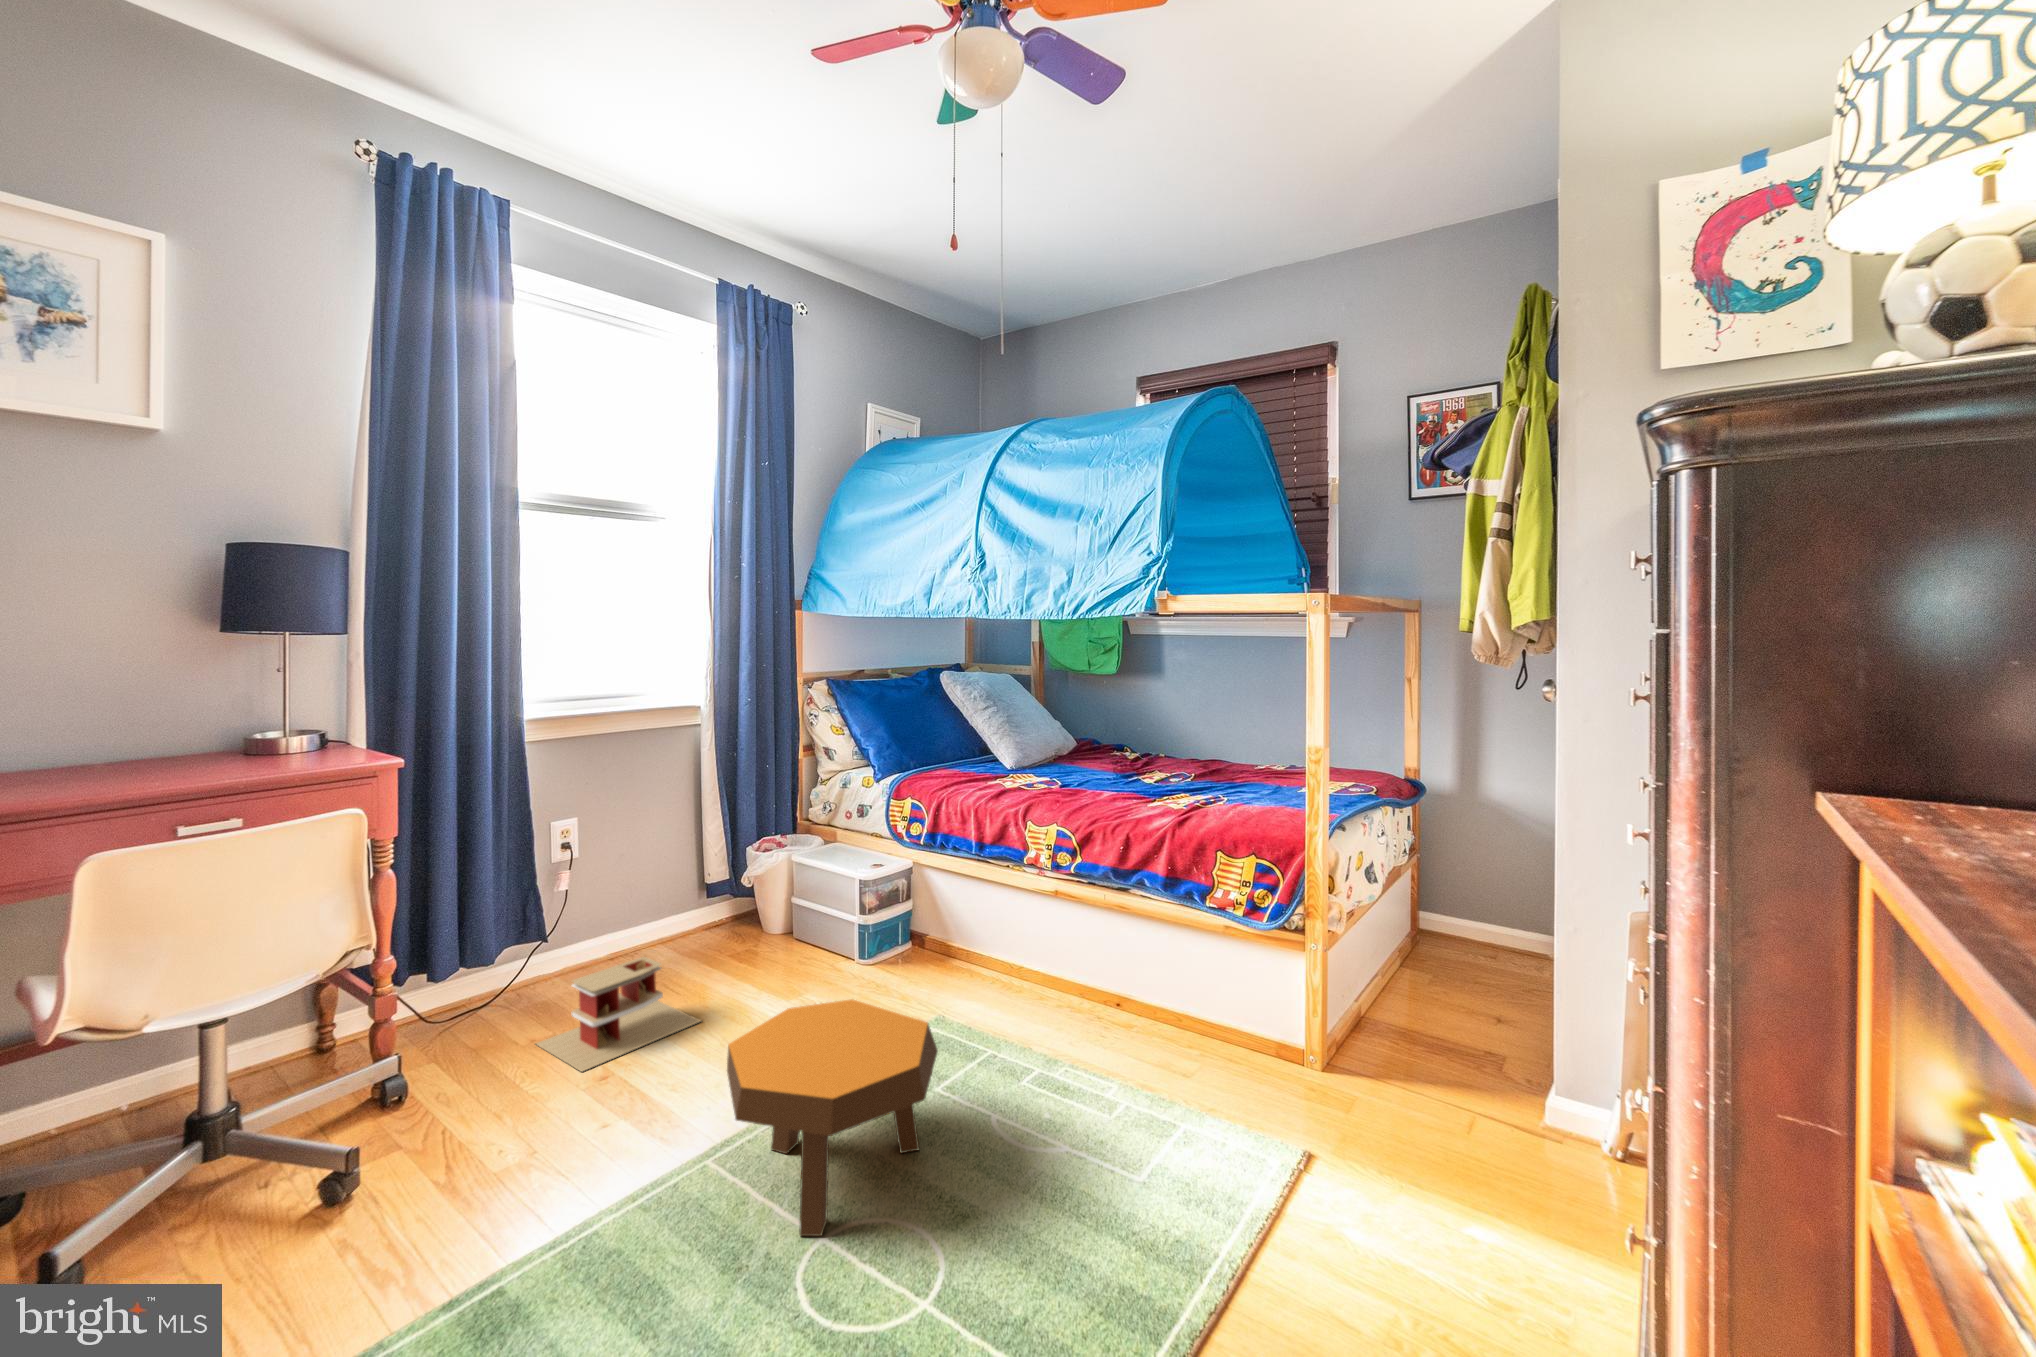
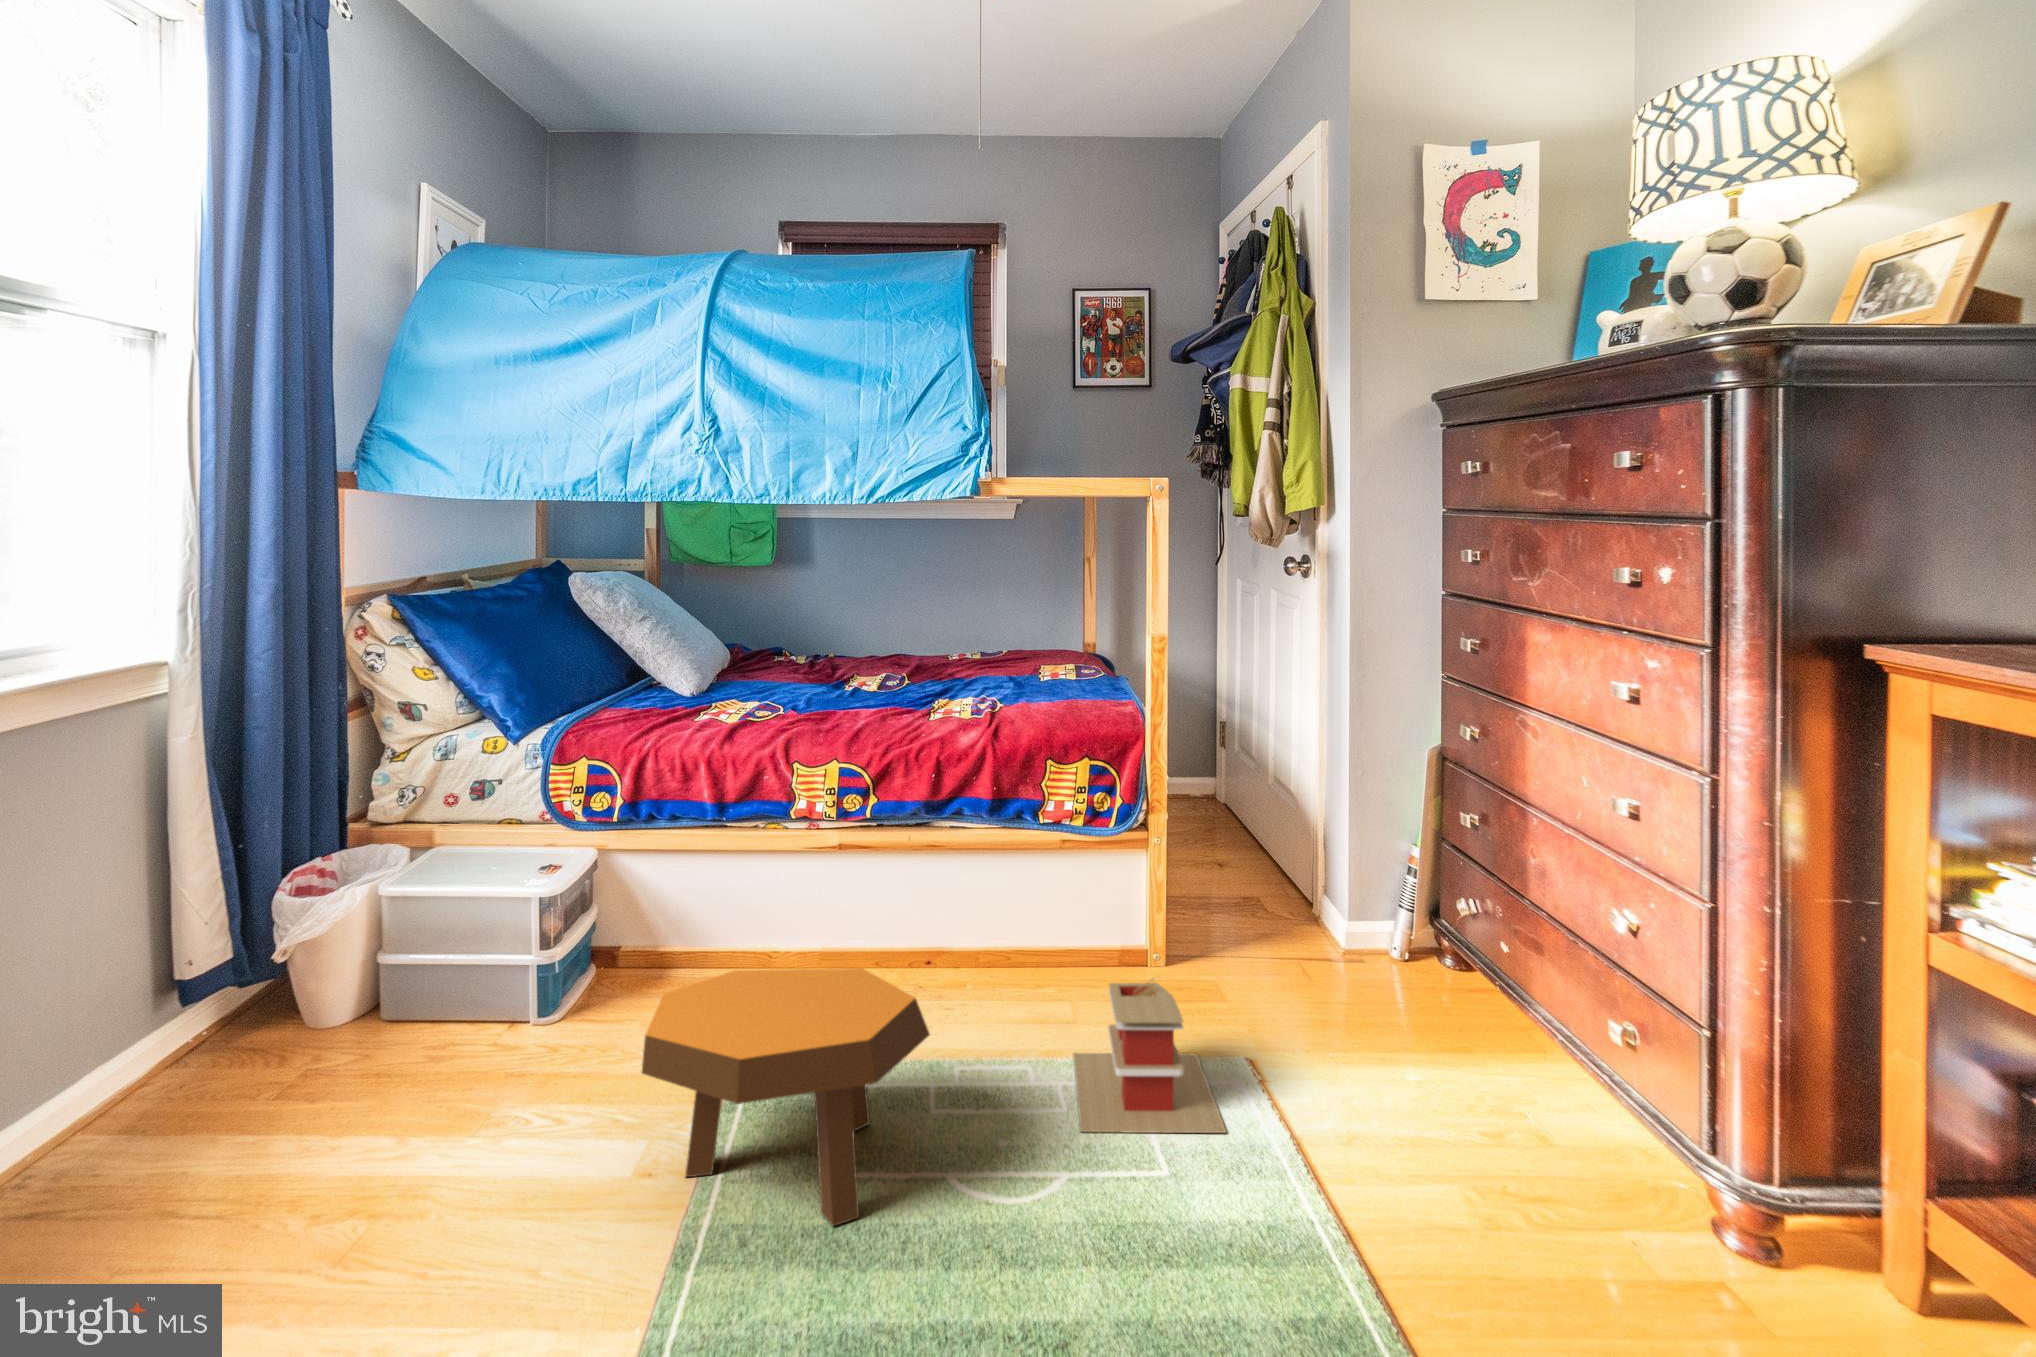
toy house: present [535,957,701,1072] -> present [1074,980,1226,1133]

